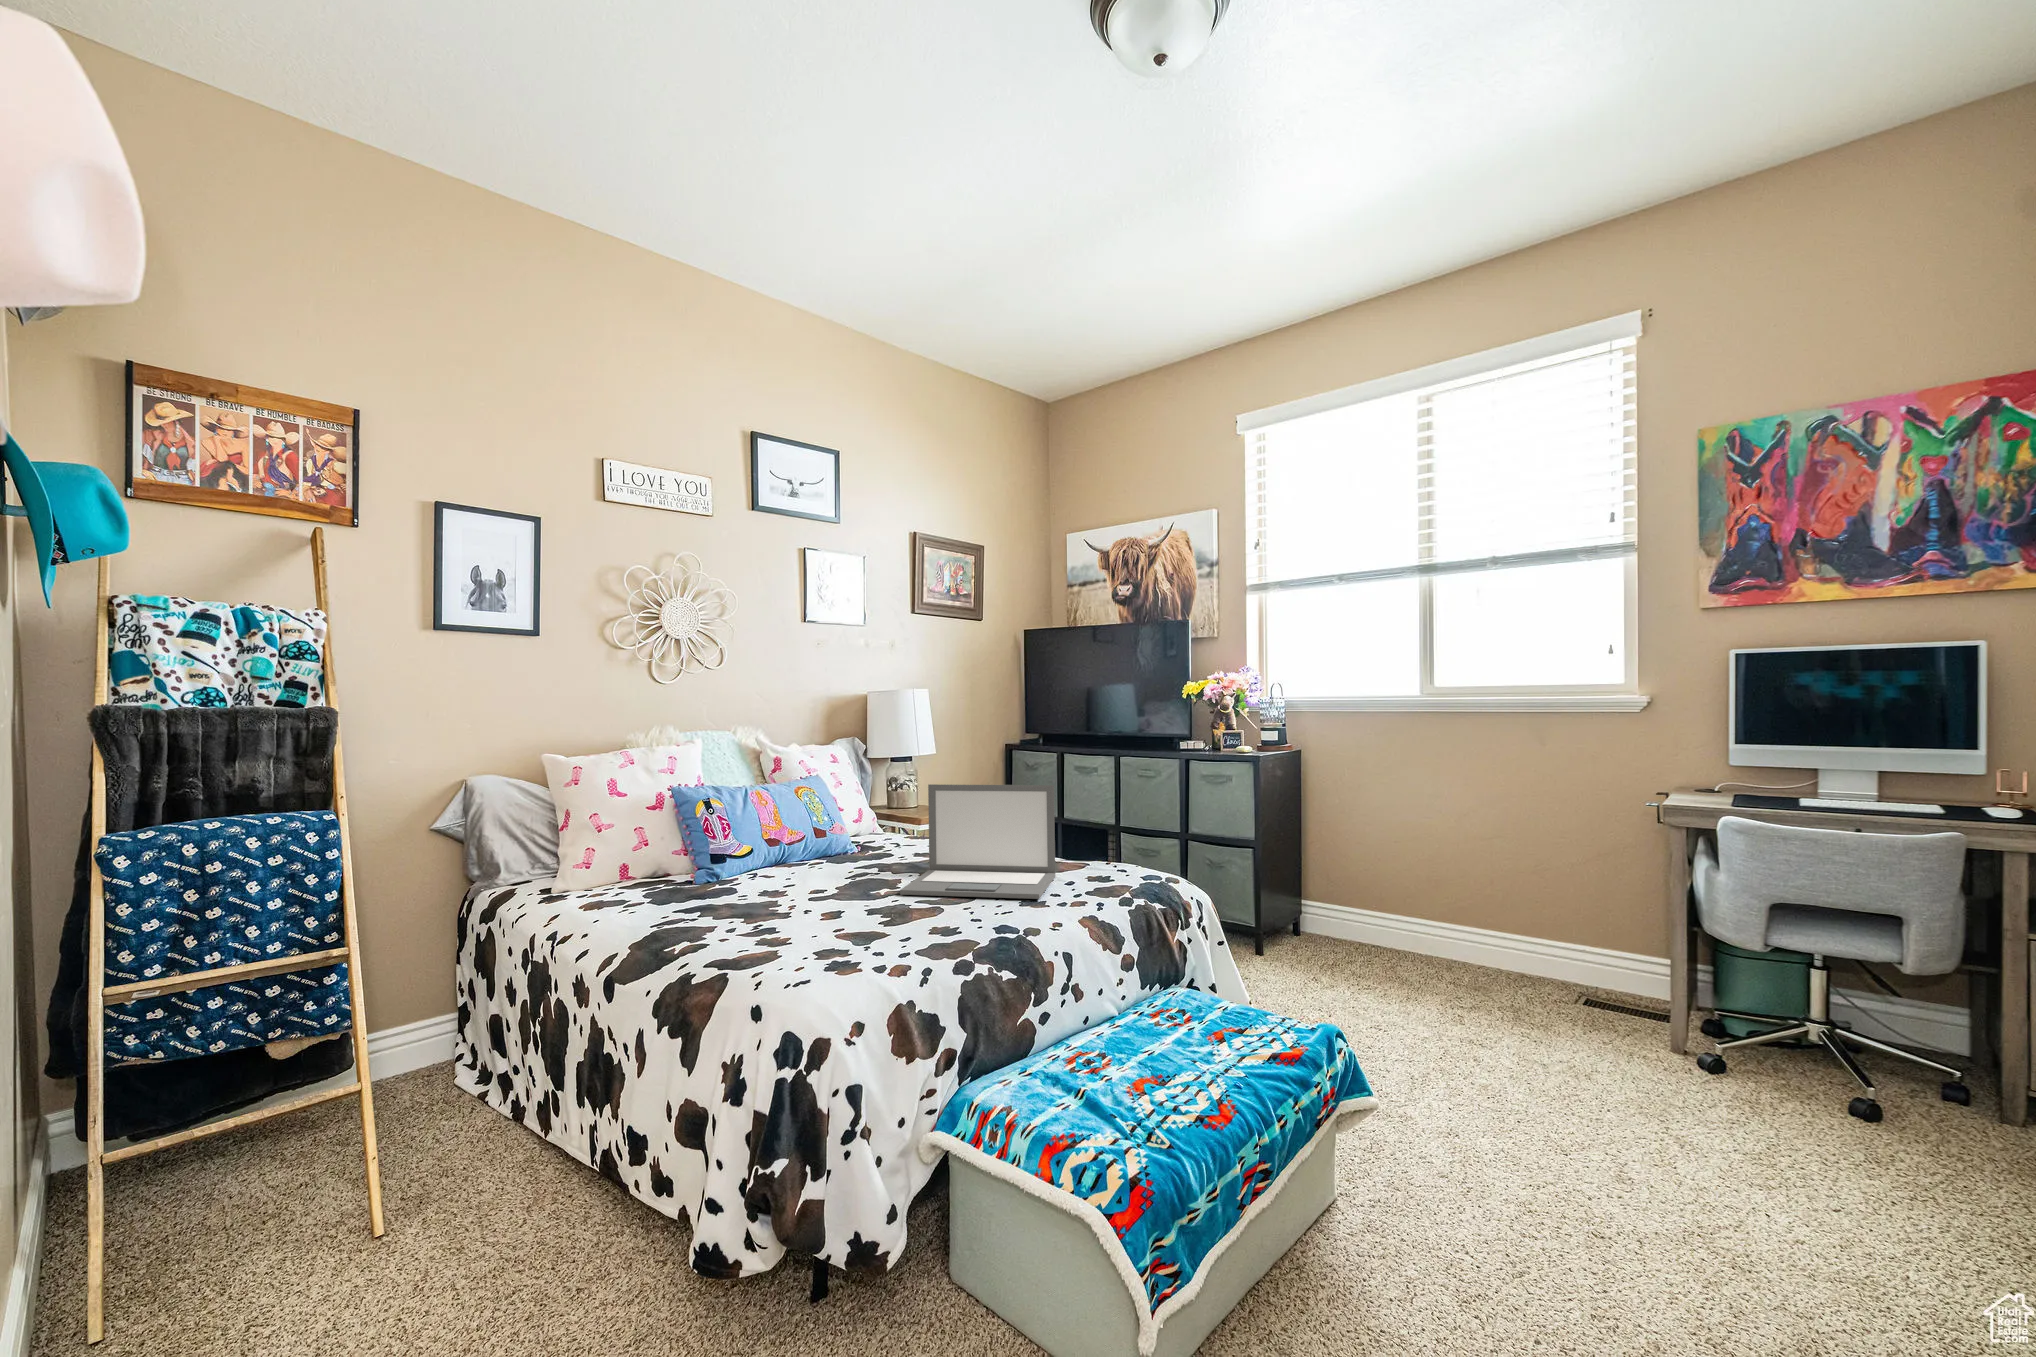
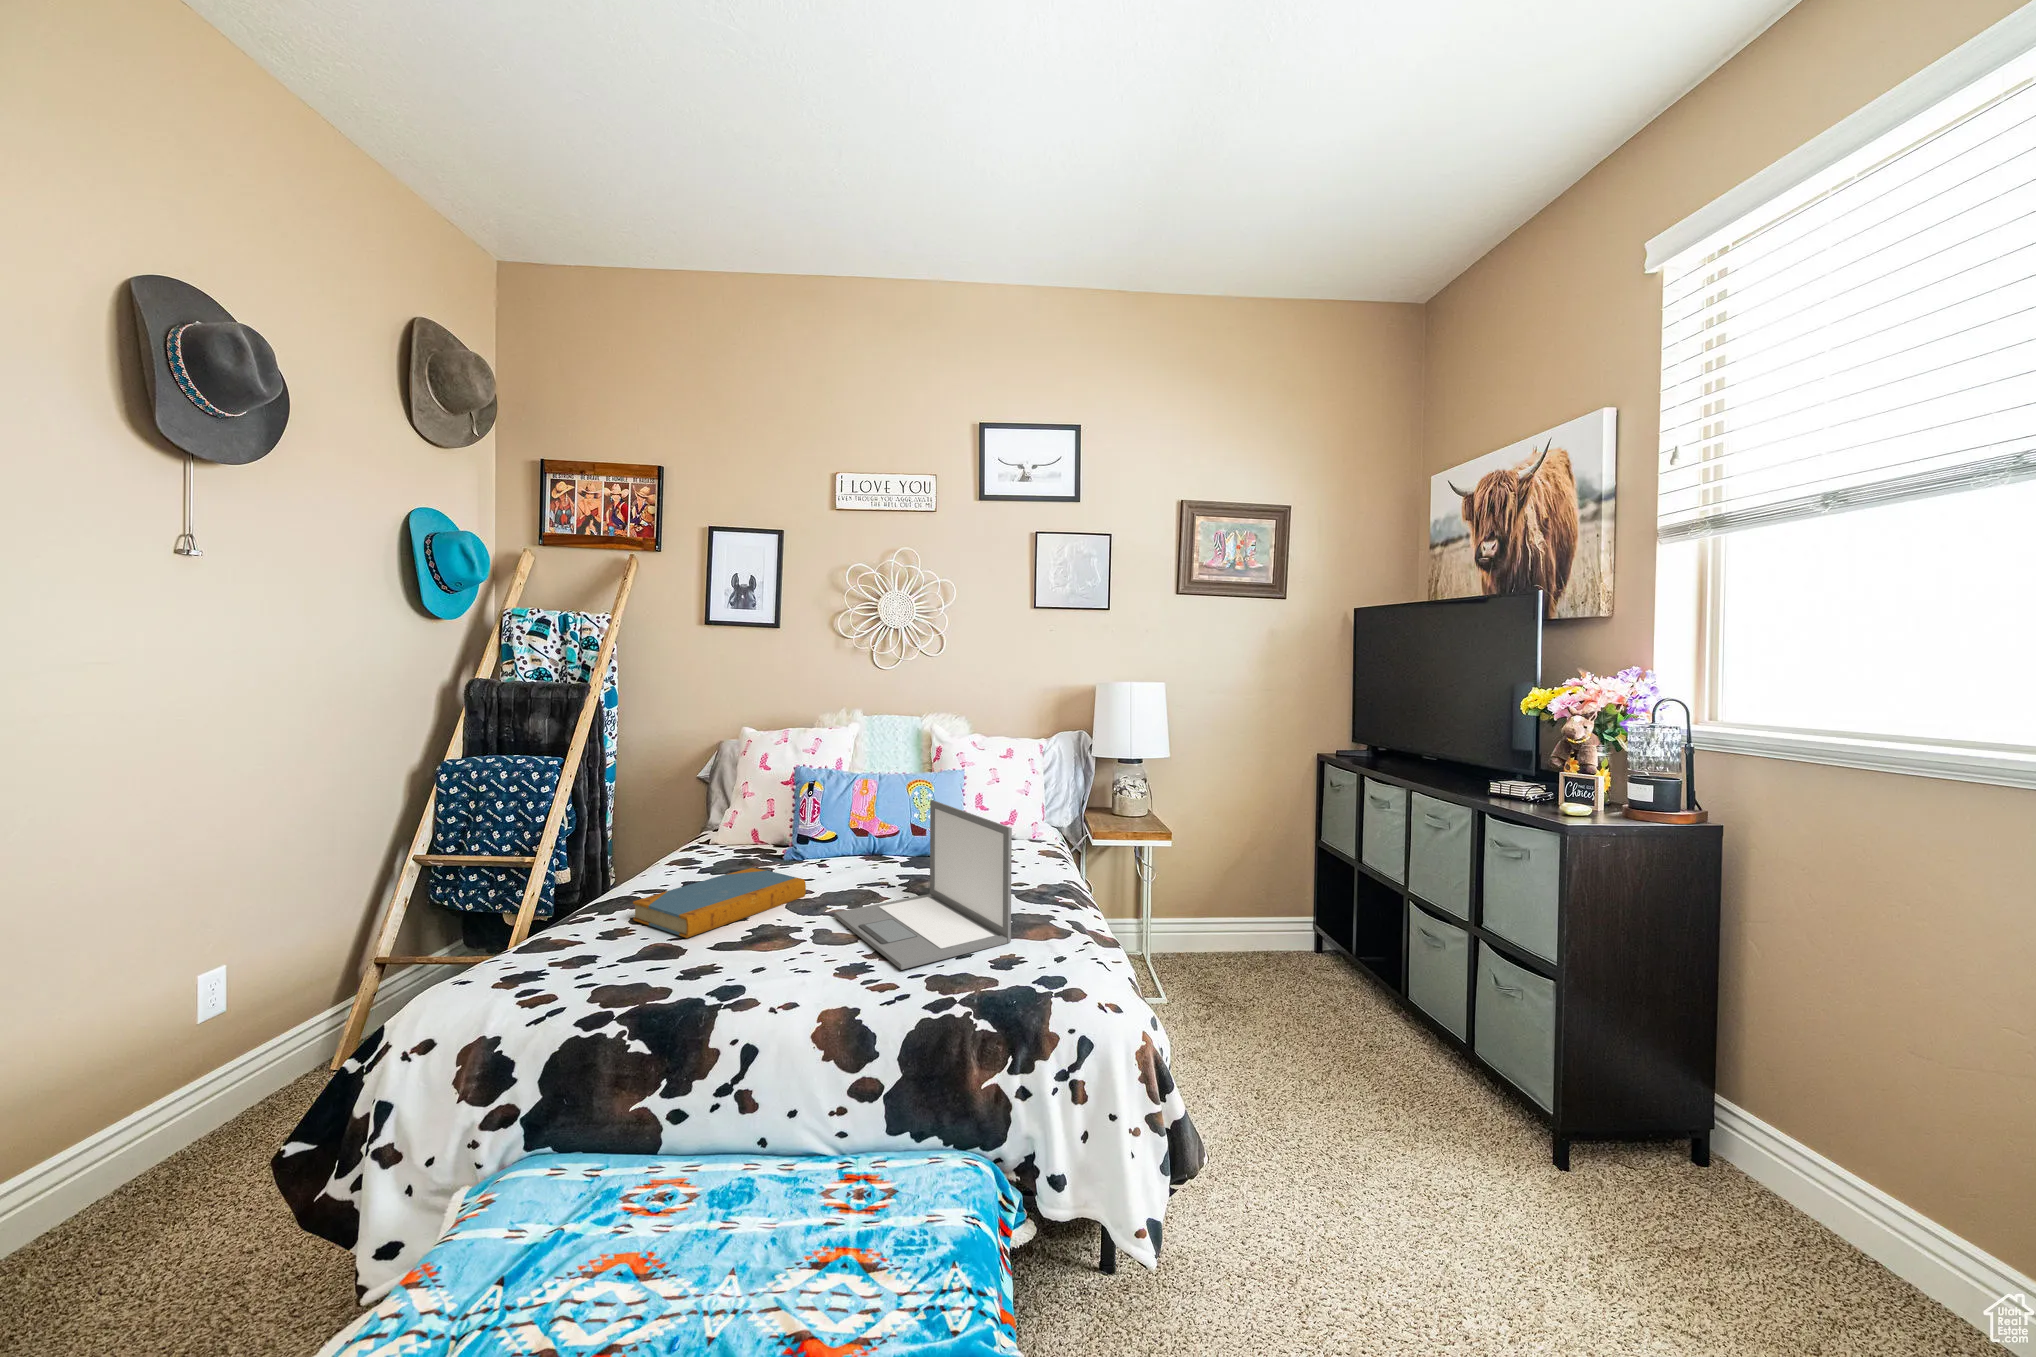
book: none [729,877,828,936] -> present [633,868,806,938]

